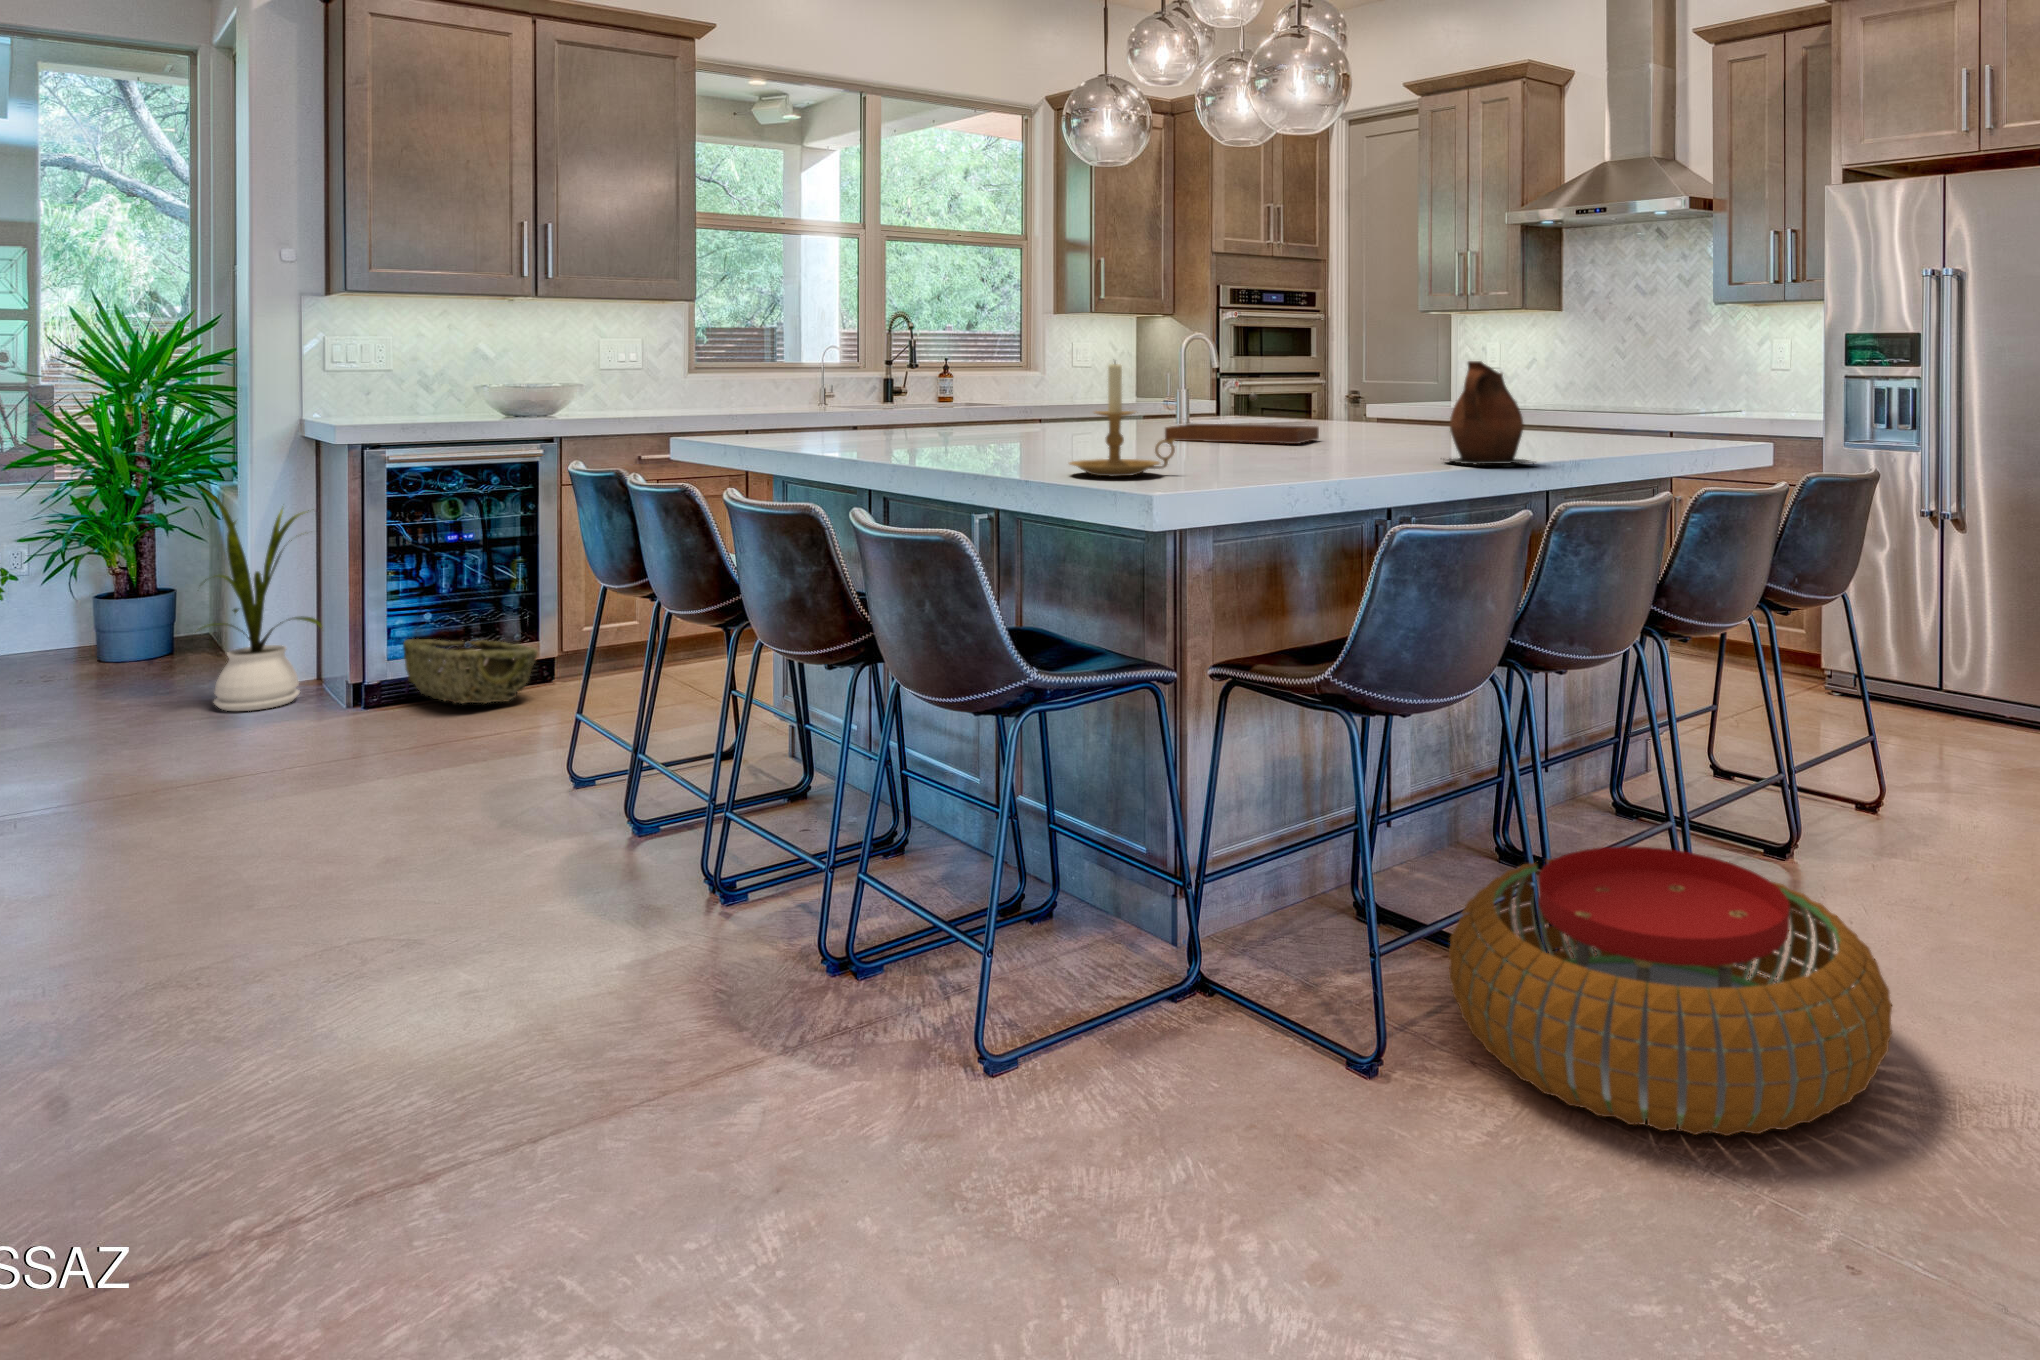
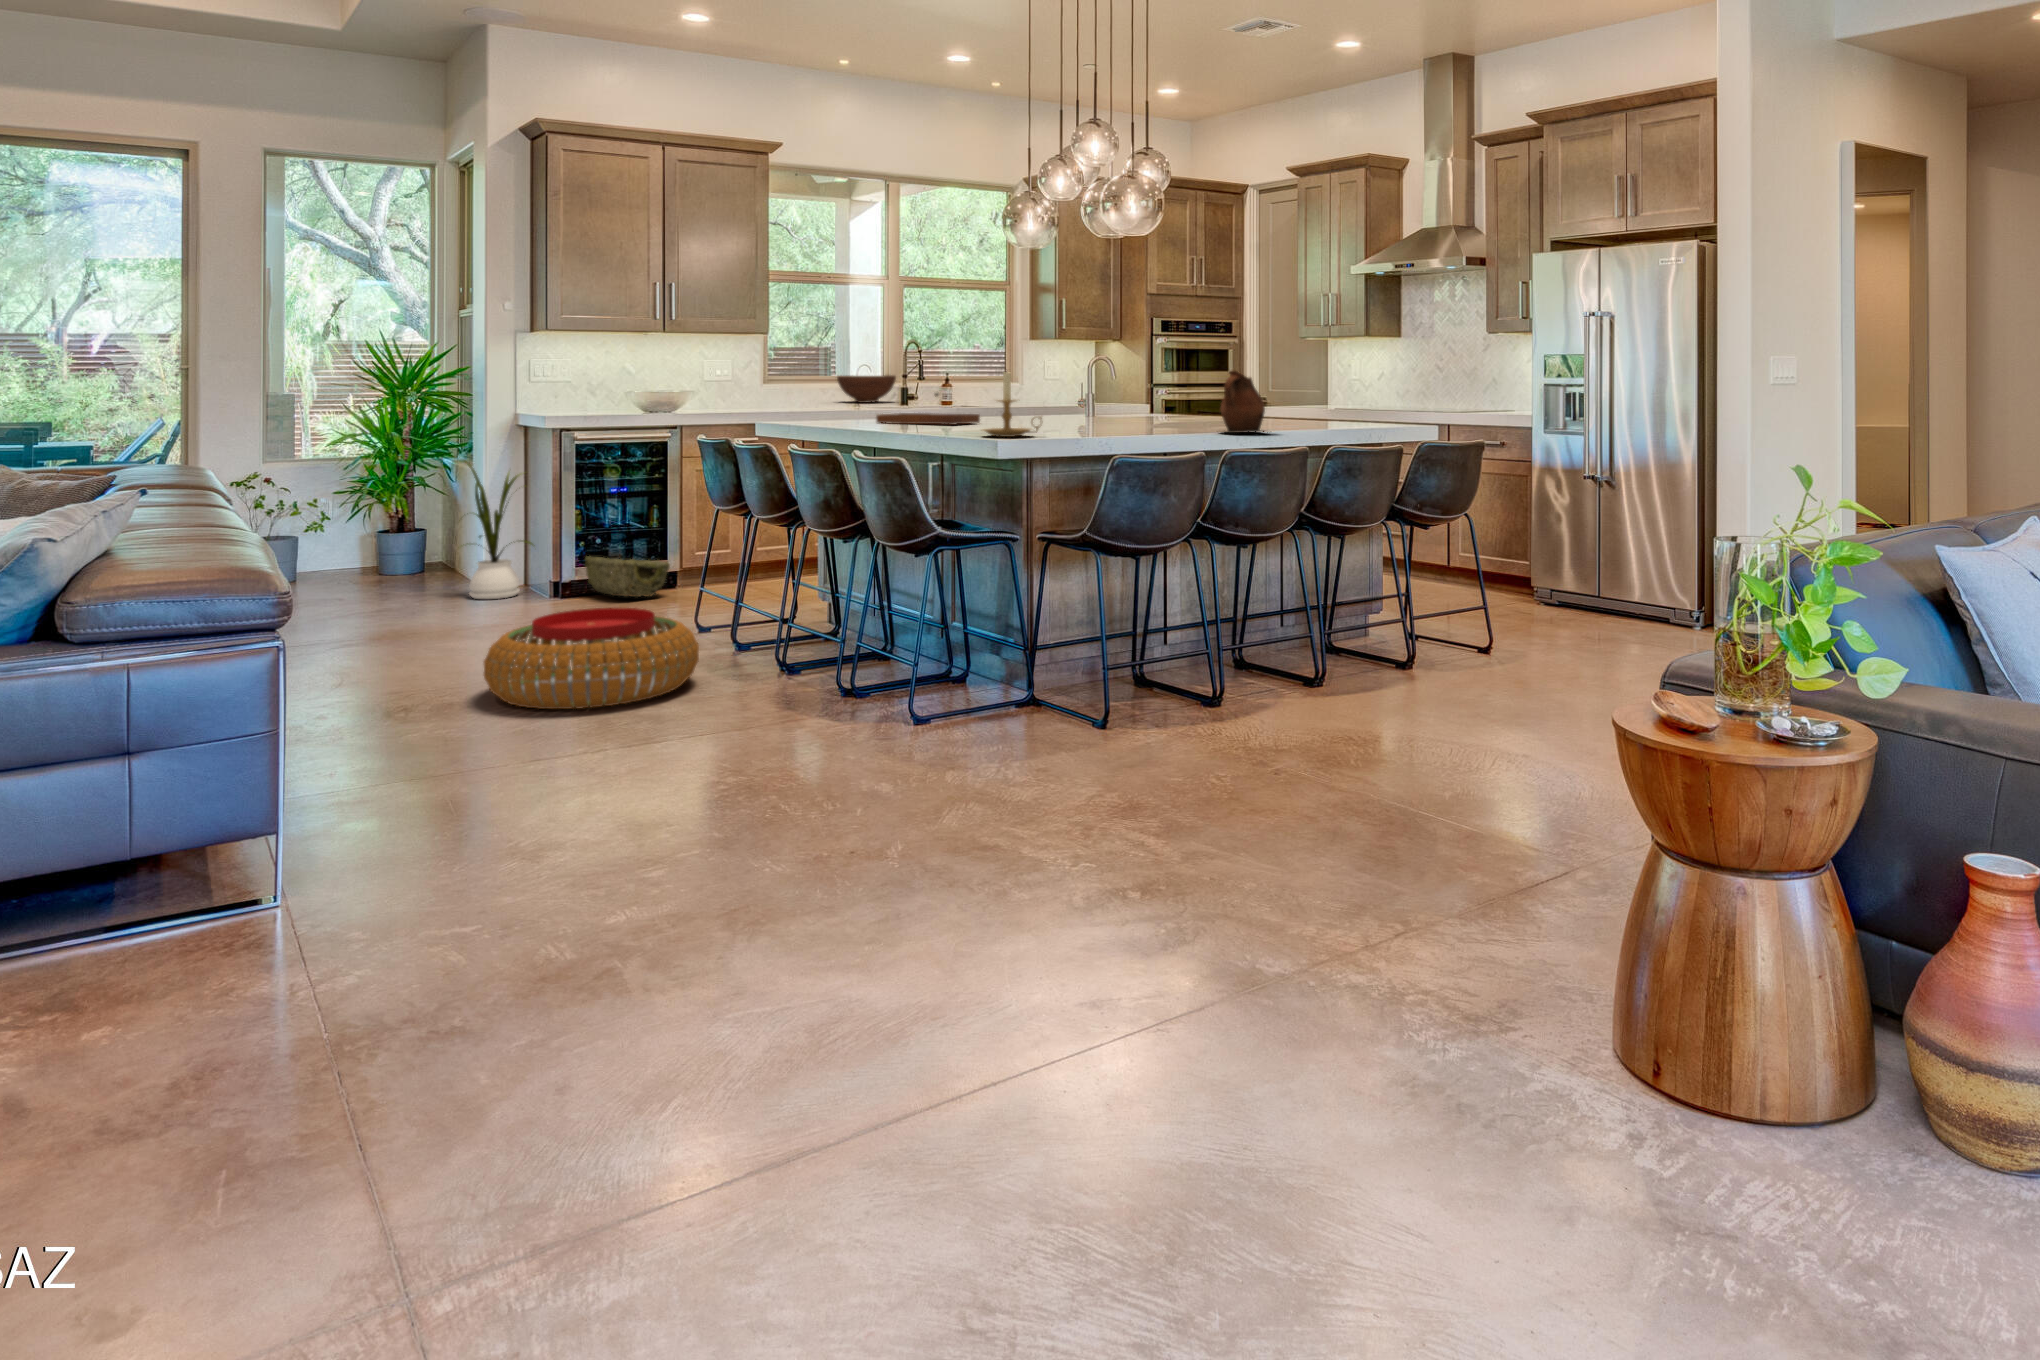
fruit bowl: none [791,361,874,399] -> present [837,375,896,403]
tray: present [1165,392,1319,444] -> present [876,392,980,425]
pouf: present [1449,846,1892,1136] -> present [484,608,699,709]

